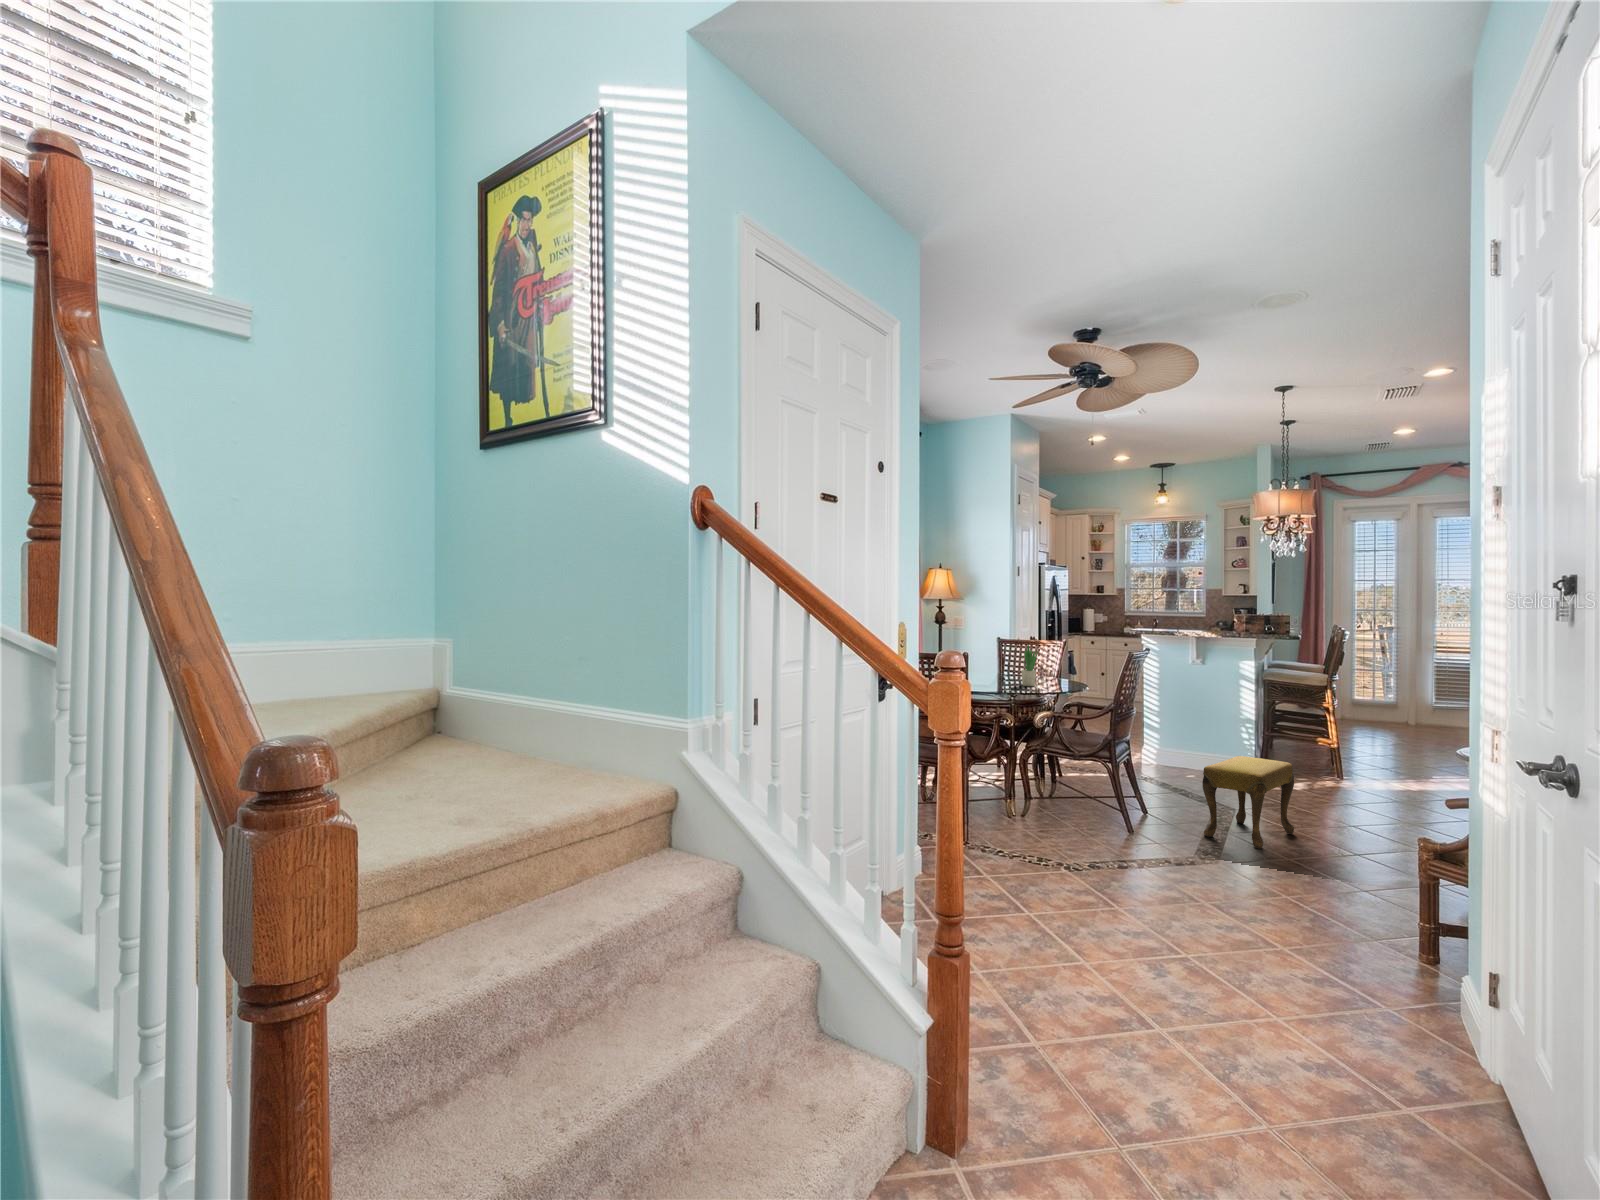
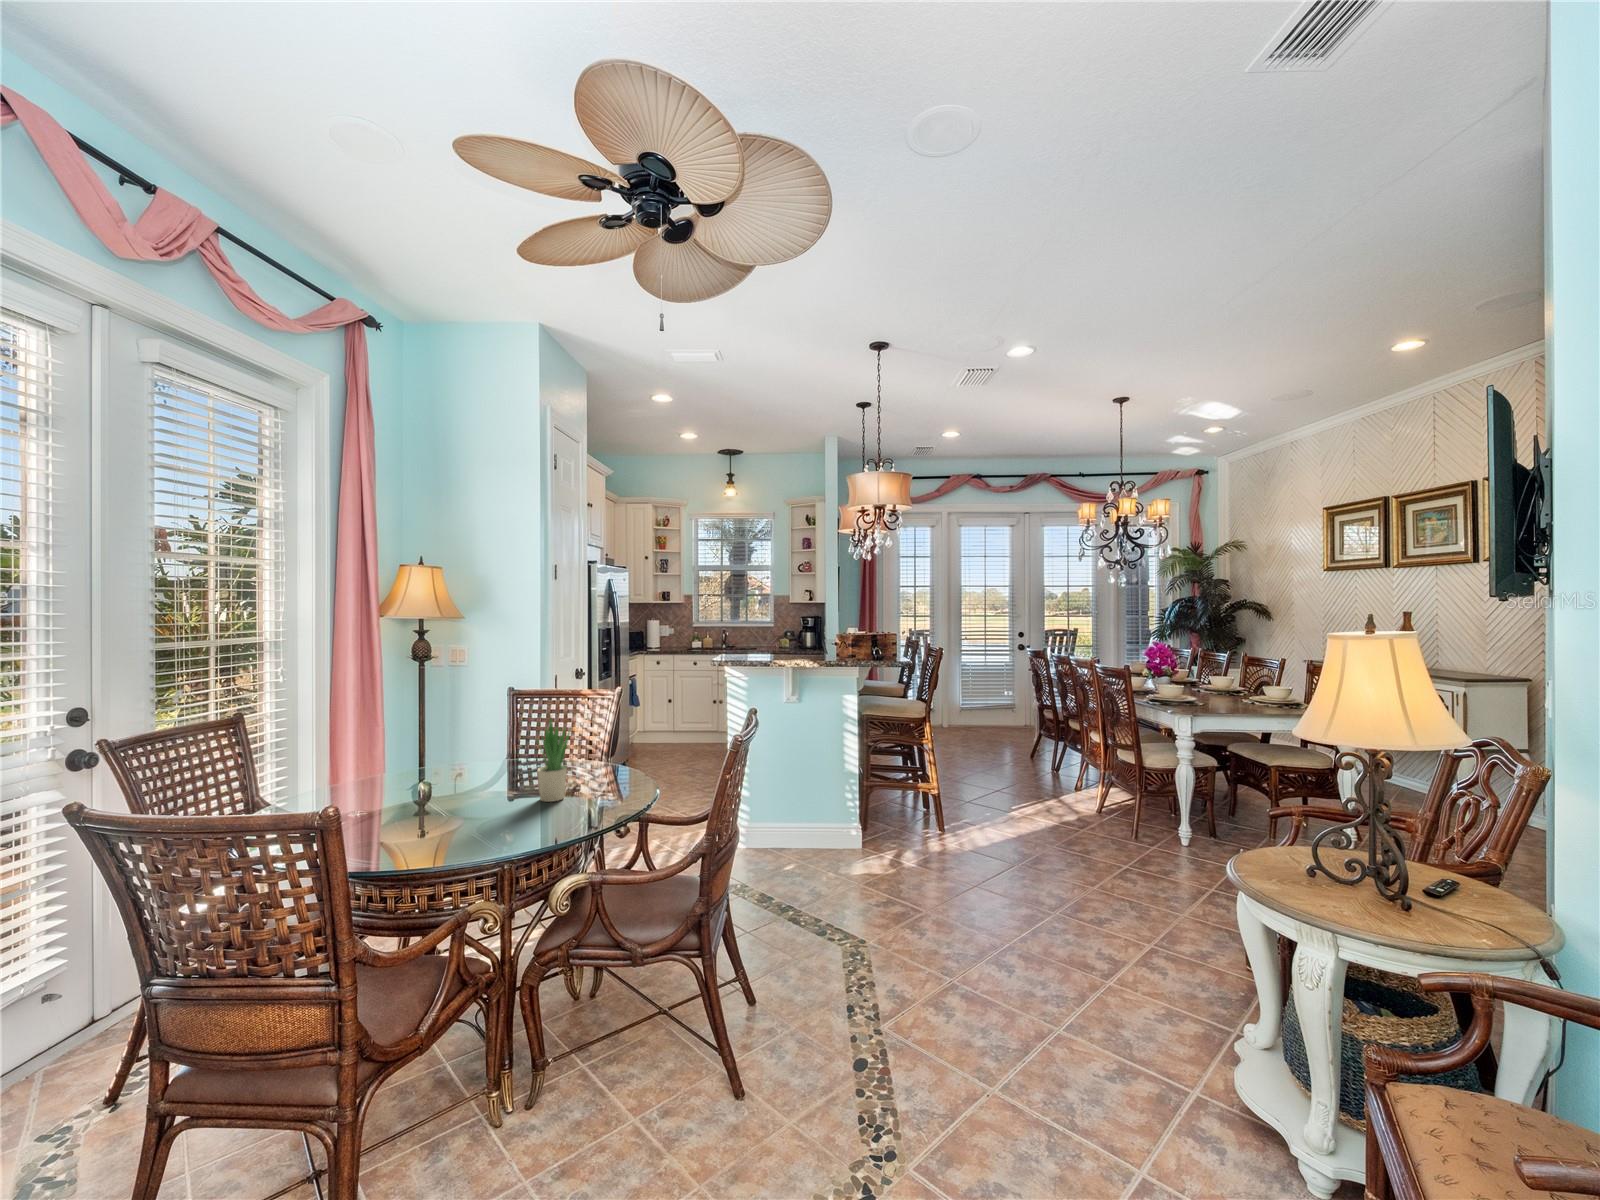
footstool: present [1202,756,1294,849] -> none [878,881,992,1094]

